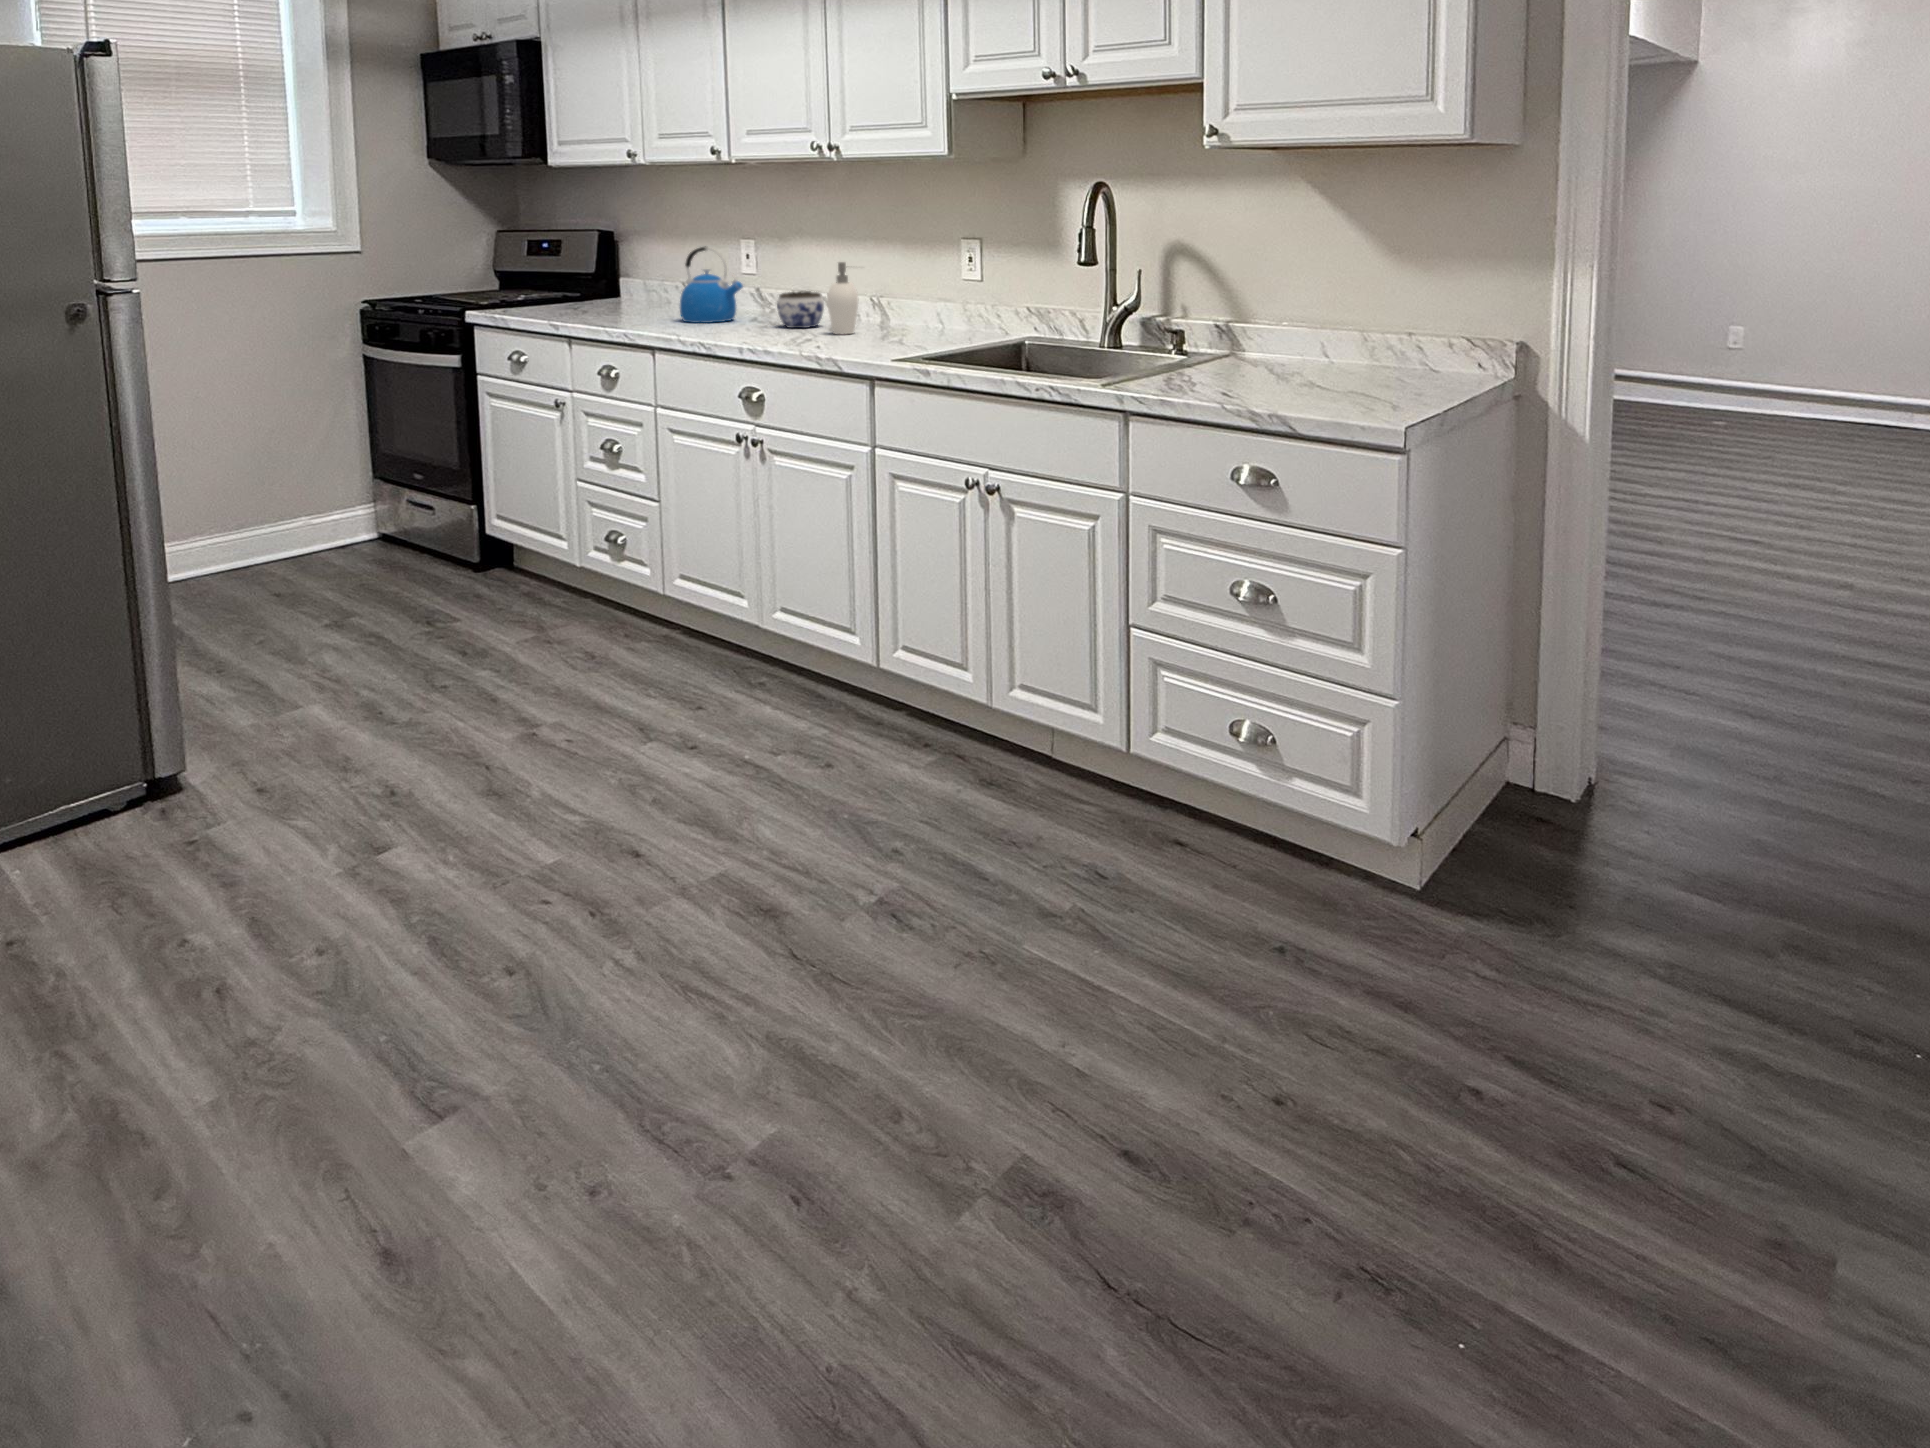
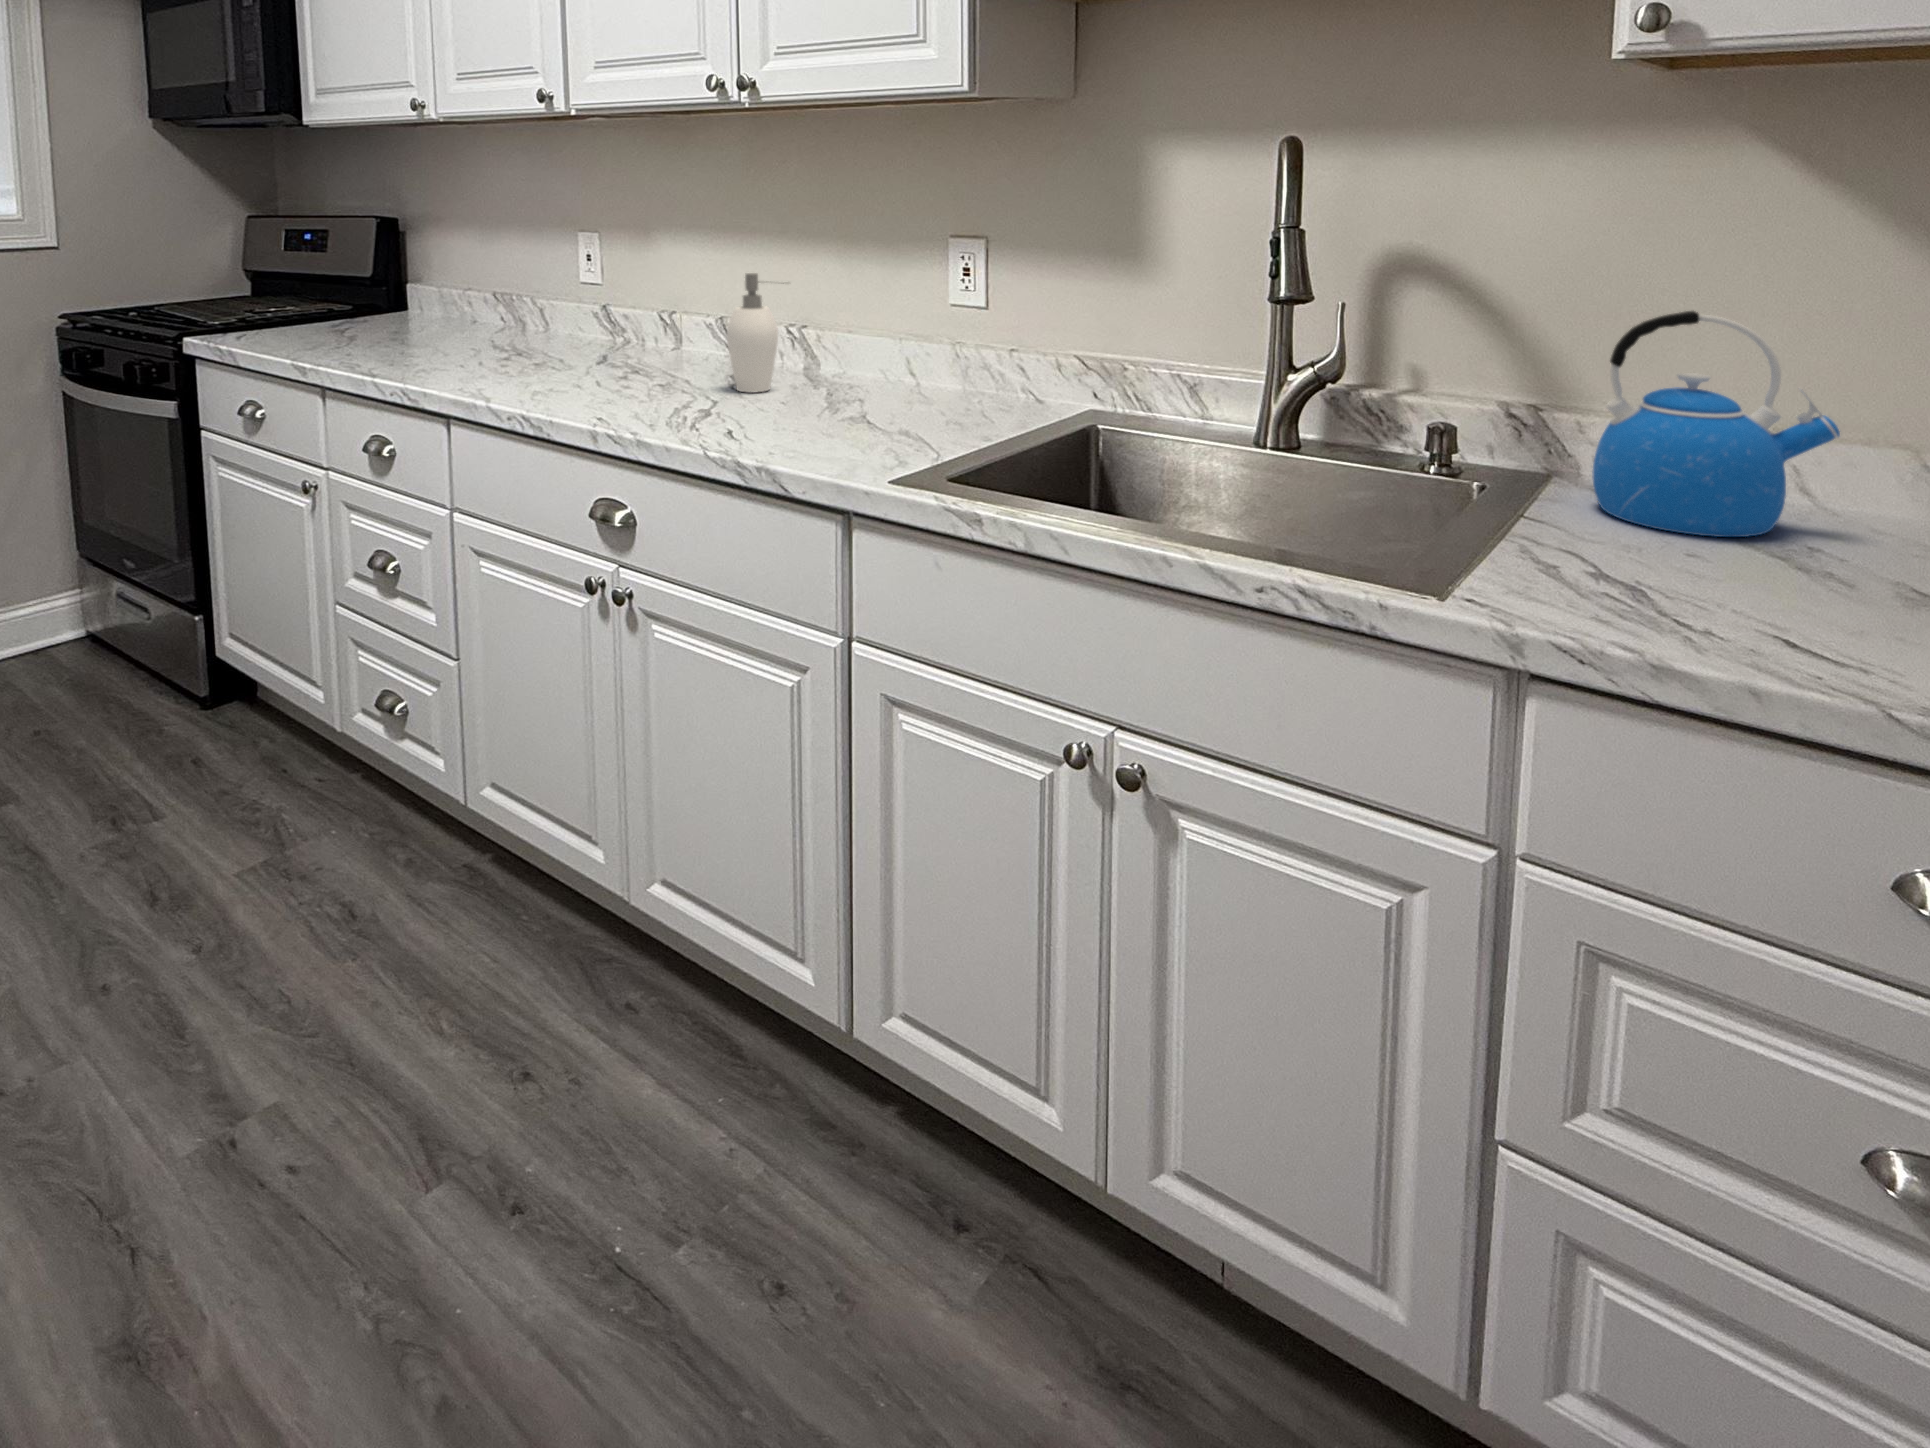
kettle: present [680,247,743,323] -> present [1593,311,1840,537]
jar: present [777,291,824,328] -> none [642,315,715,375]

